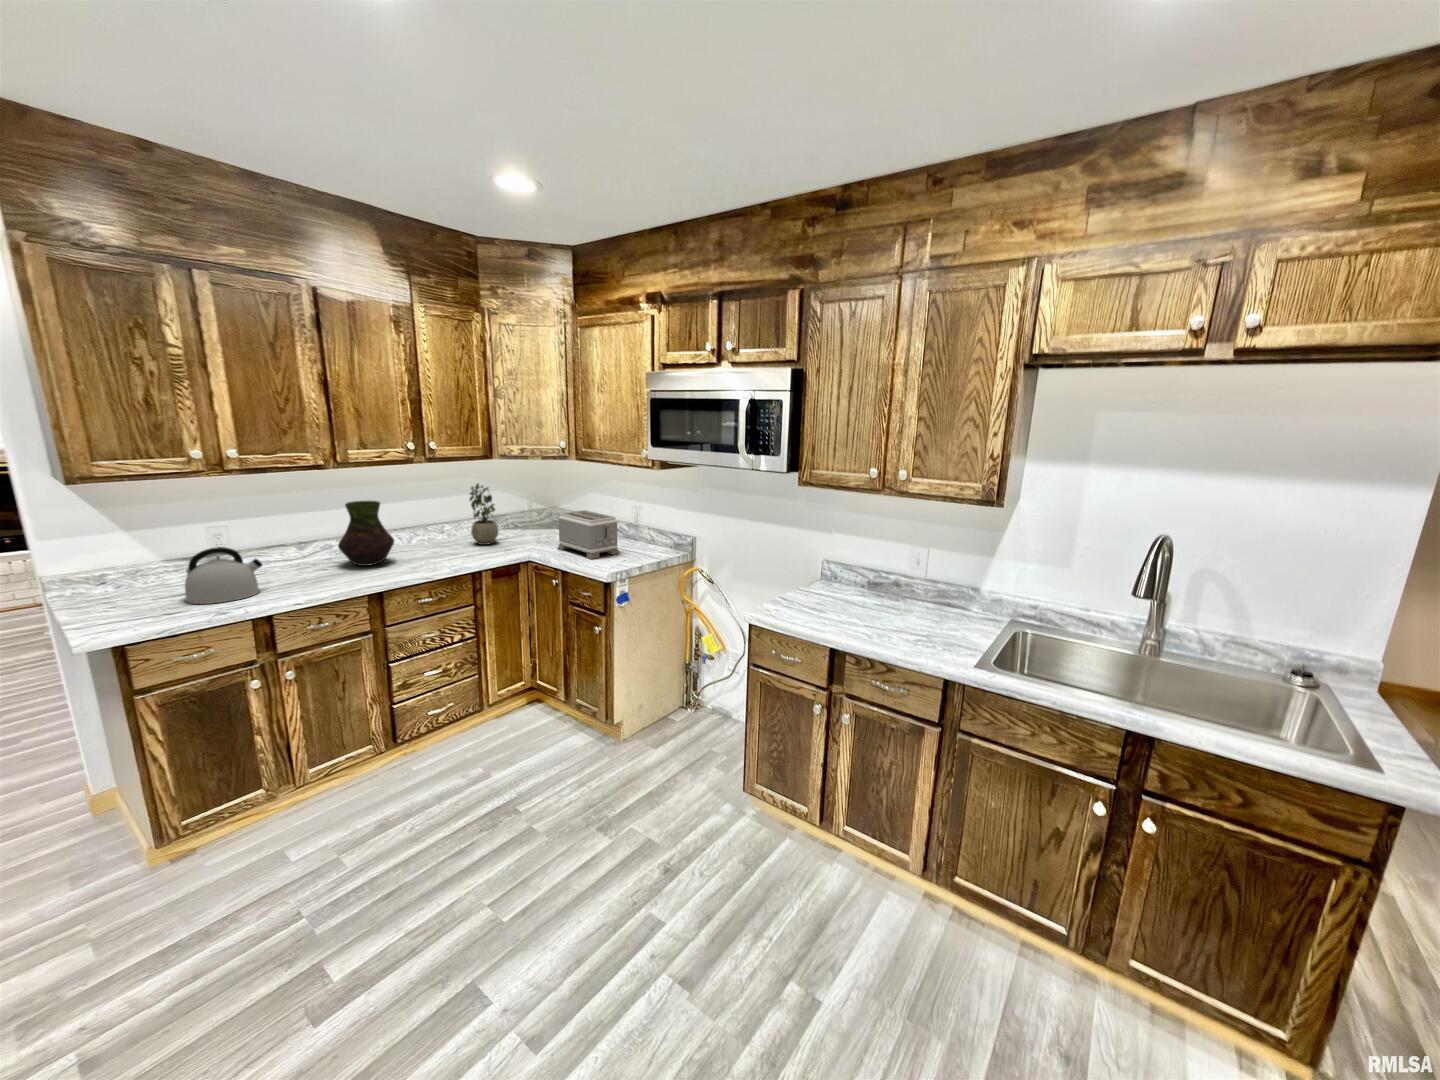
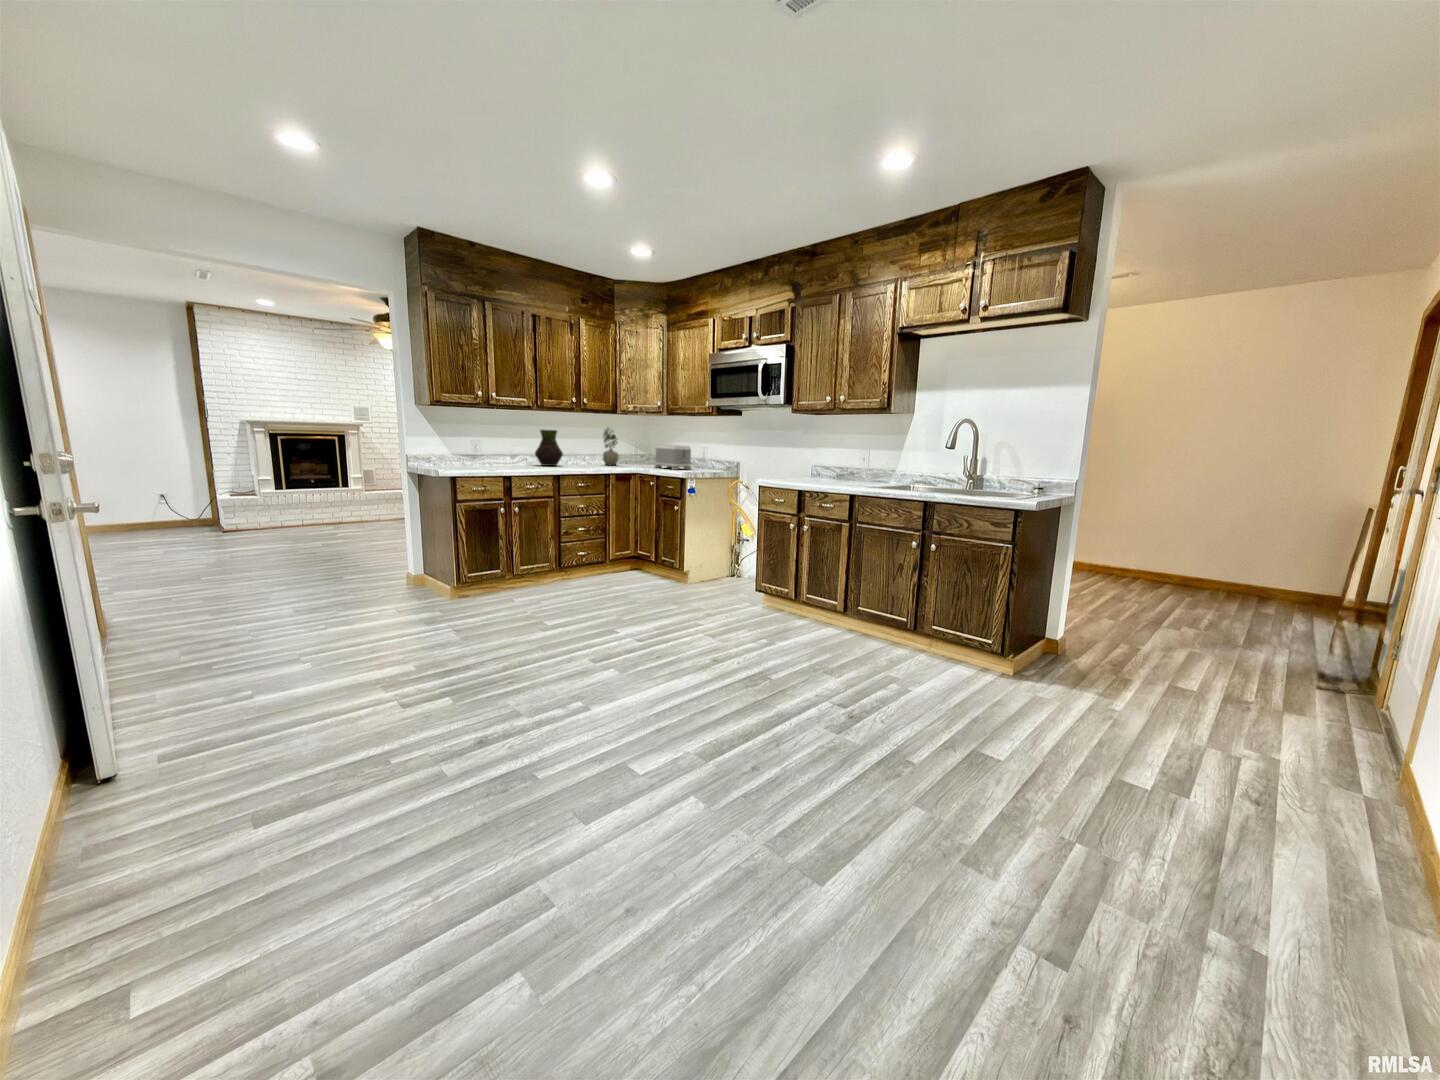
kettle: present [185,547,263,604] -> none [471,441,505,468]

